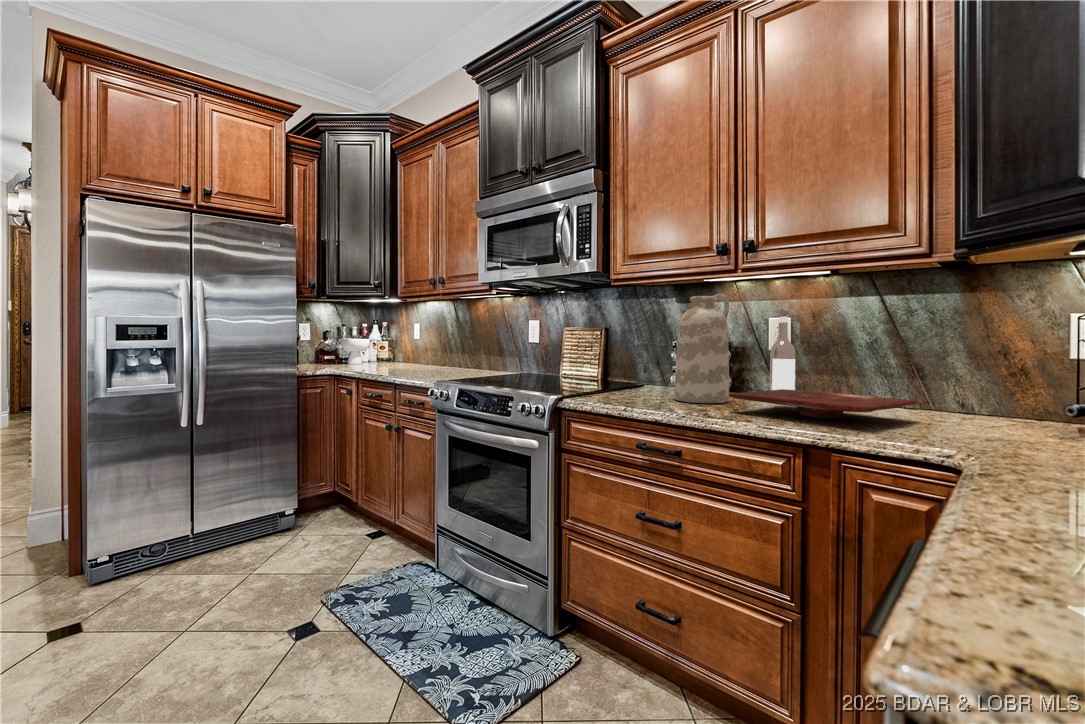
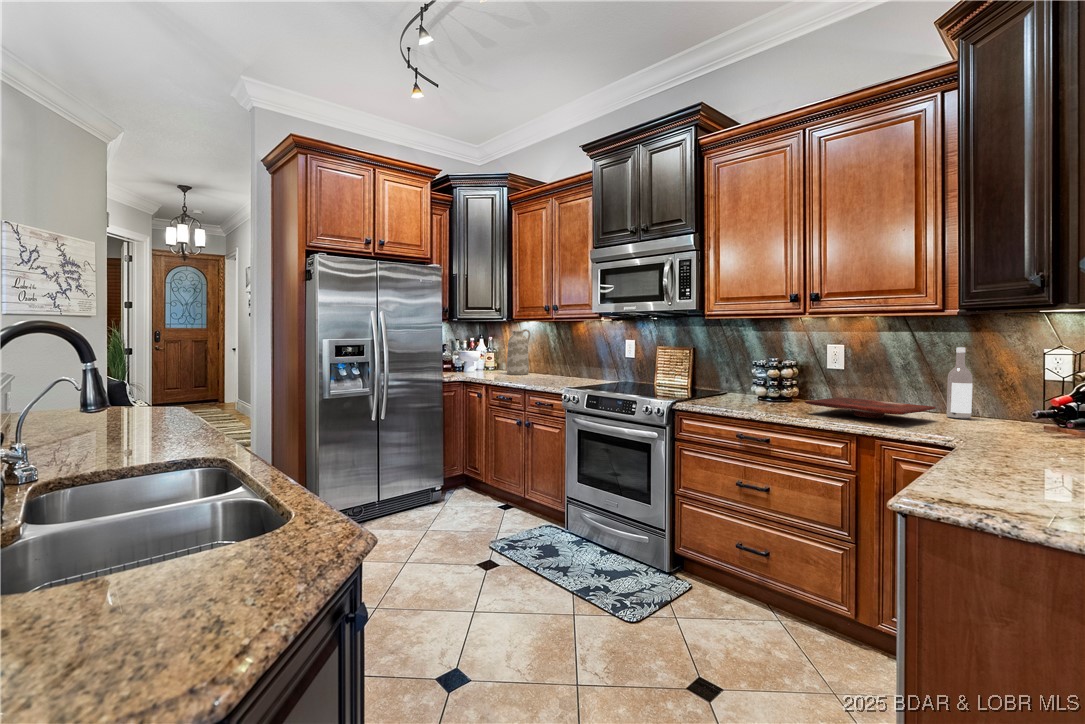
vase: present [674,294,729,403] -> present [507,329,530,375]
wine bottle: present [770,317,795,390] -> present [947,347,972,419]

